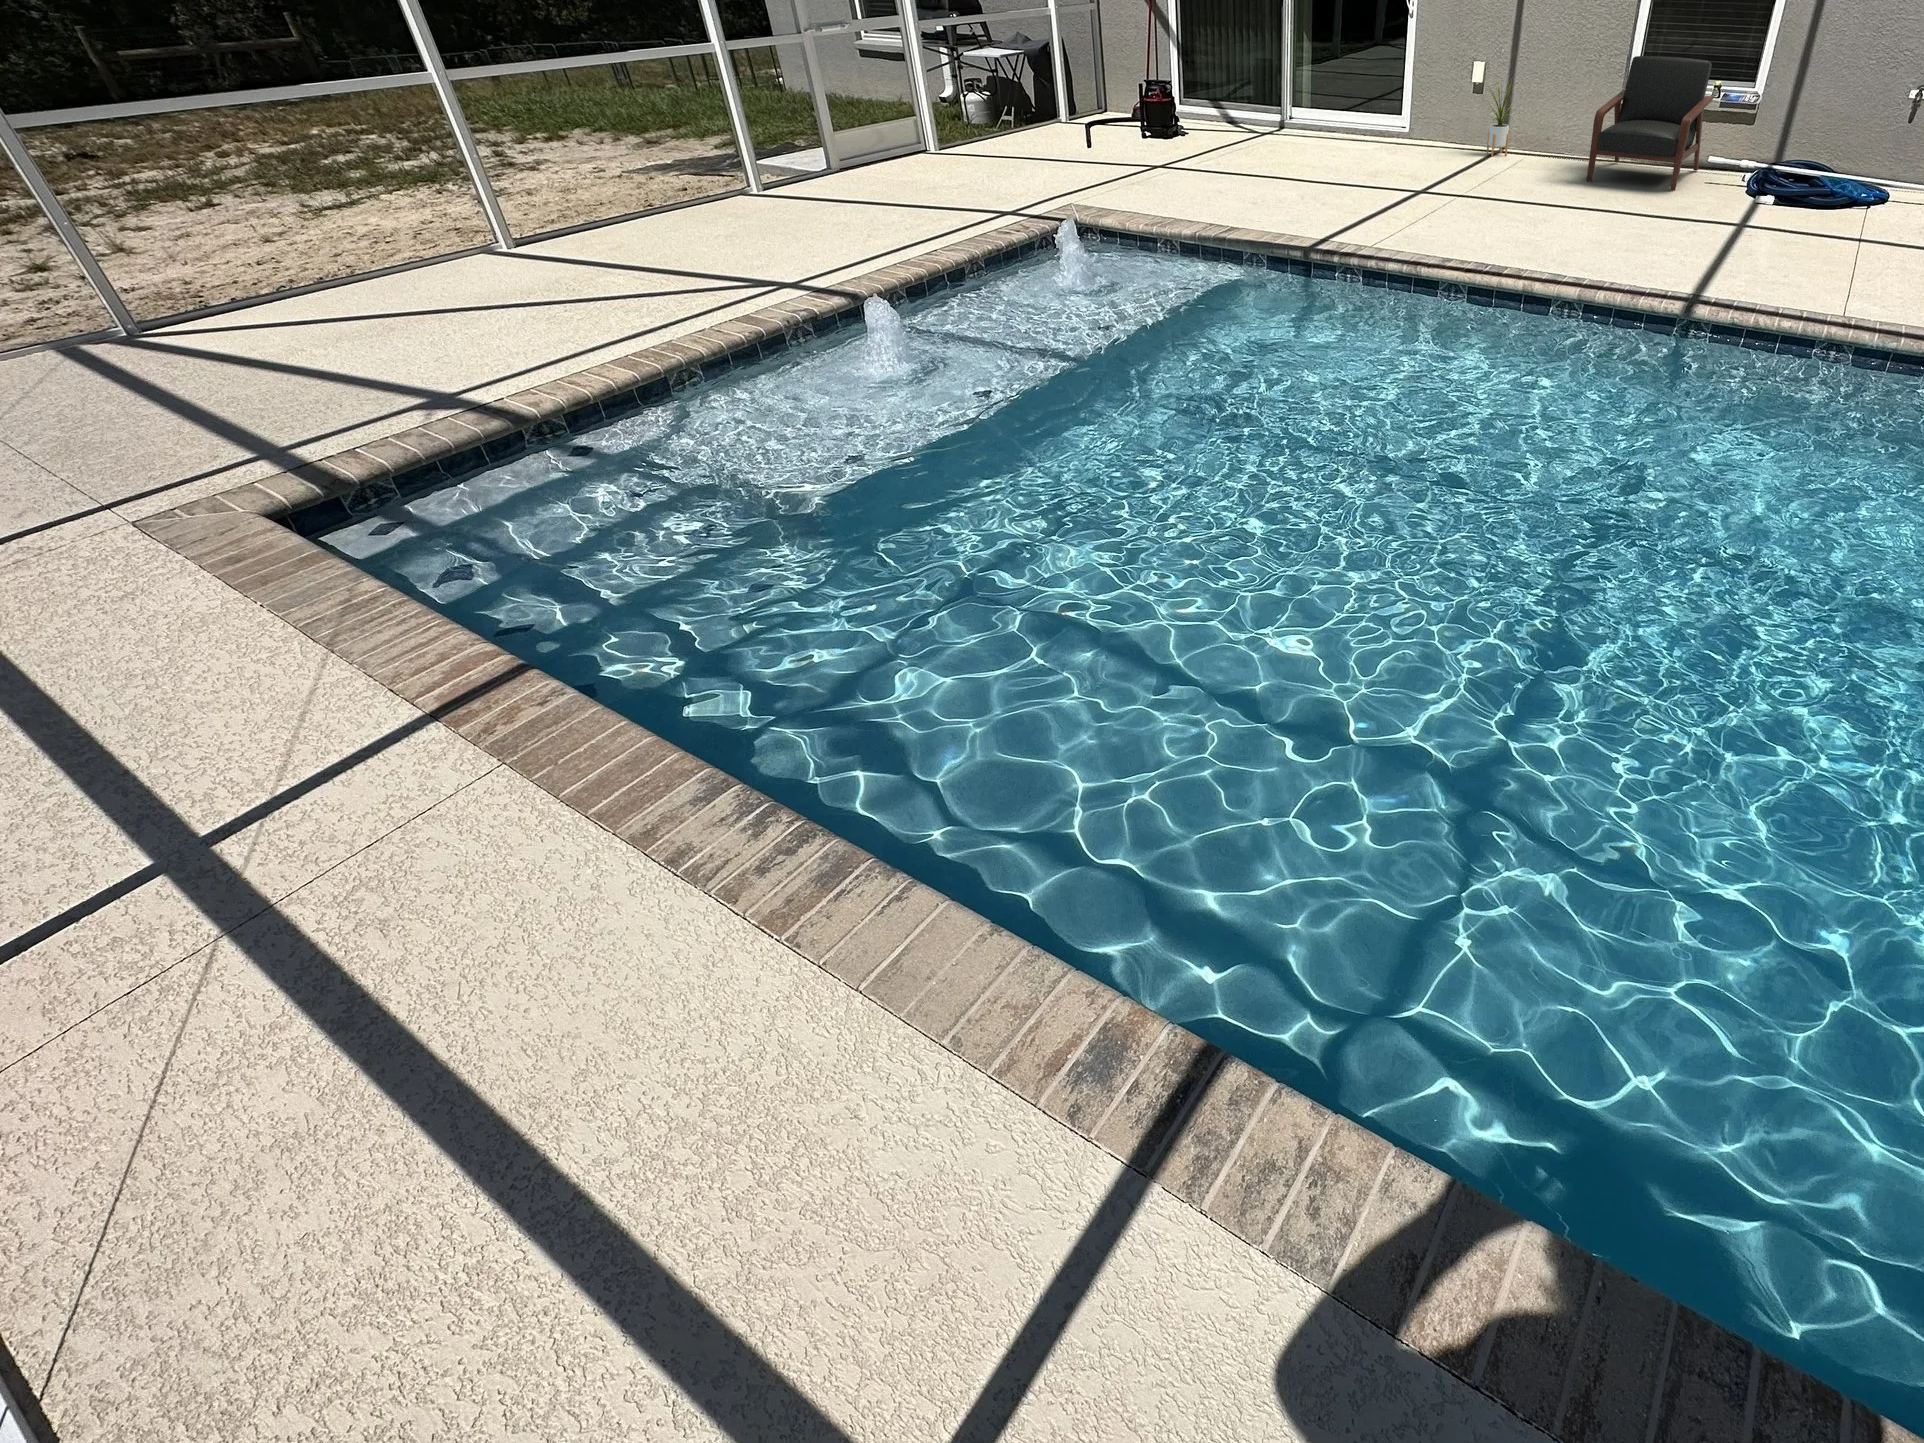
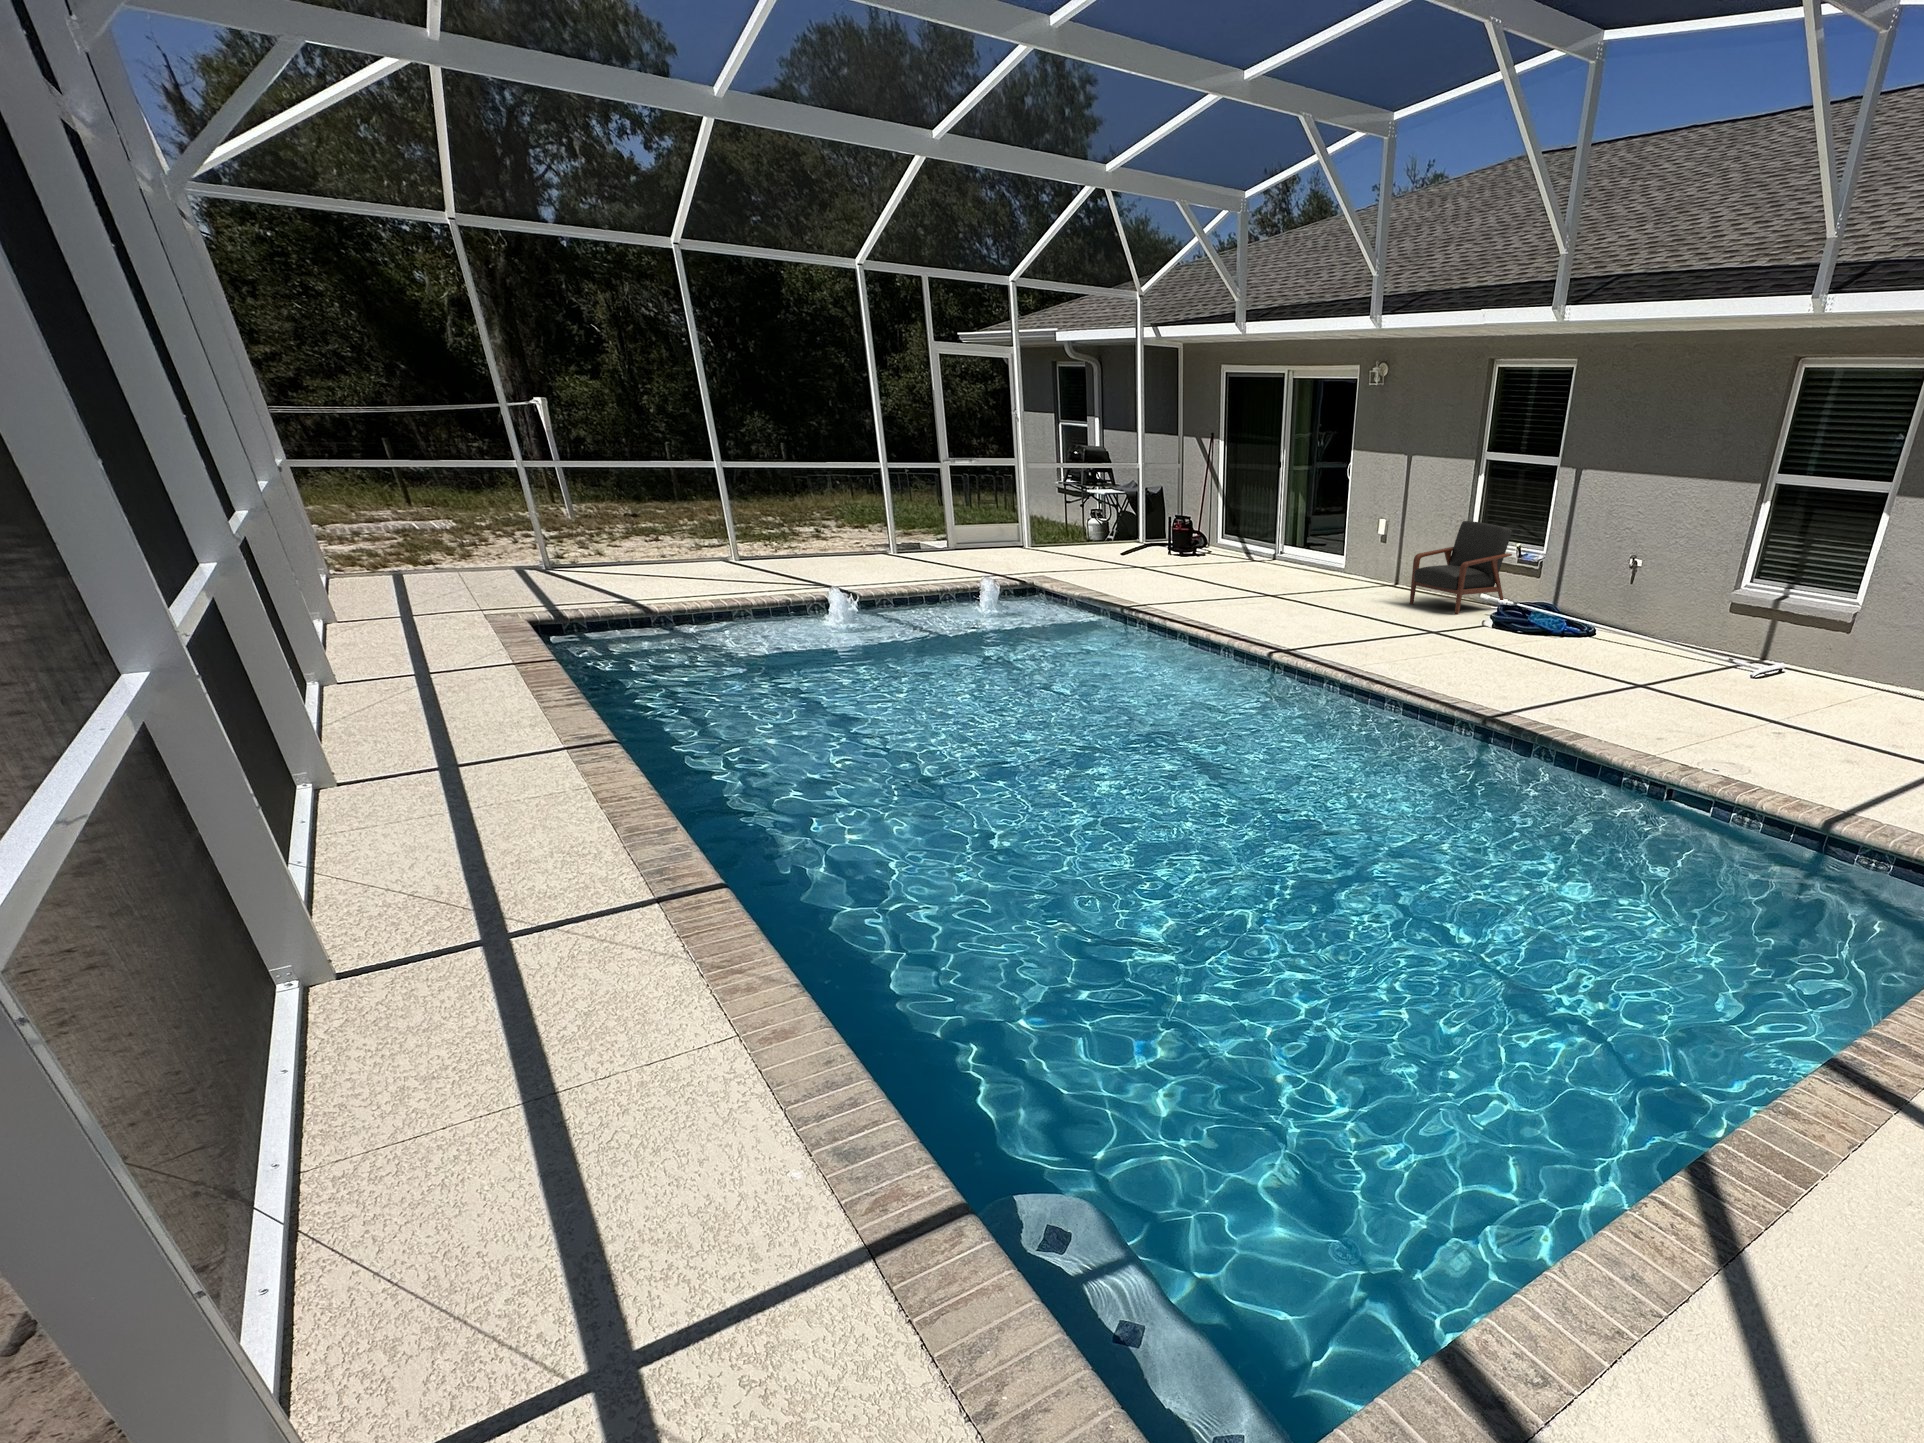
house plant: present [1486,82,1514,157] -> none [1373,529,1403,588]

